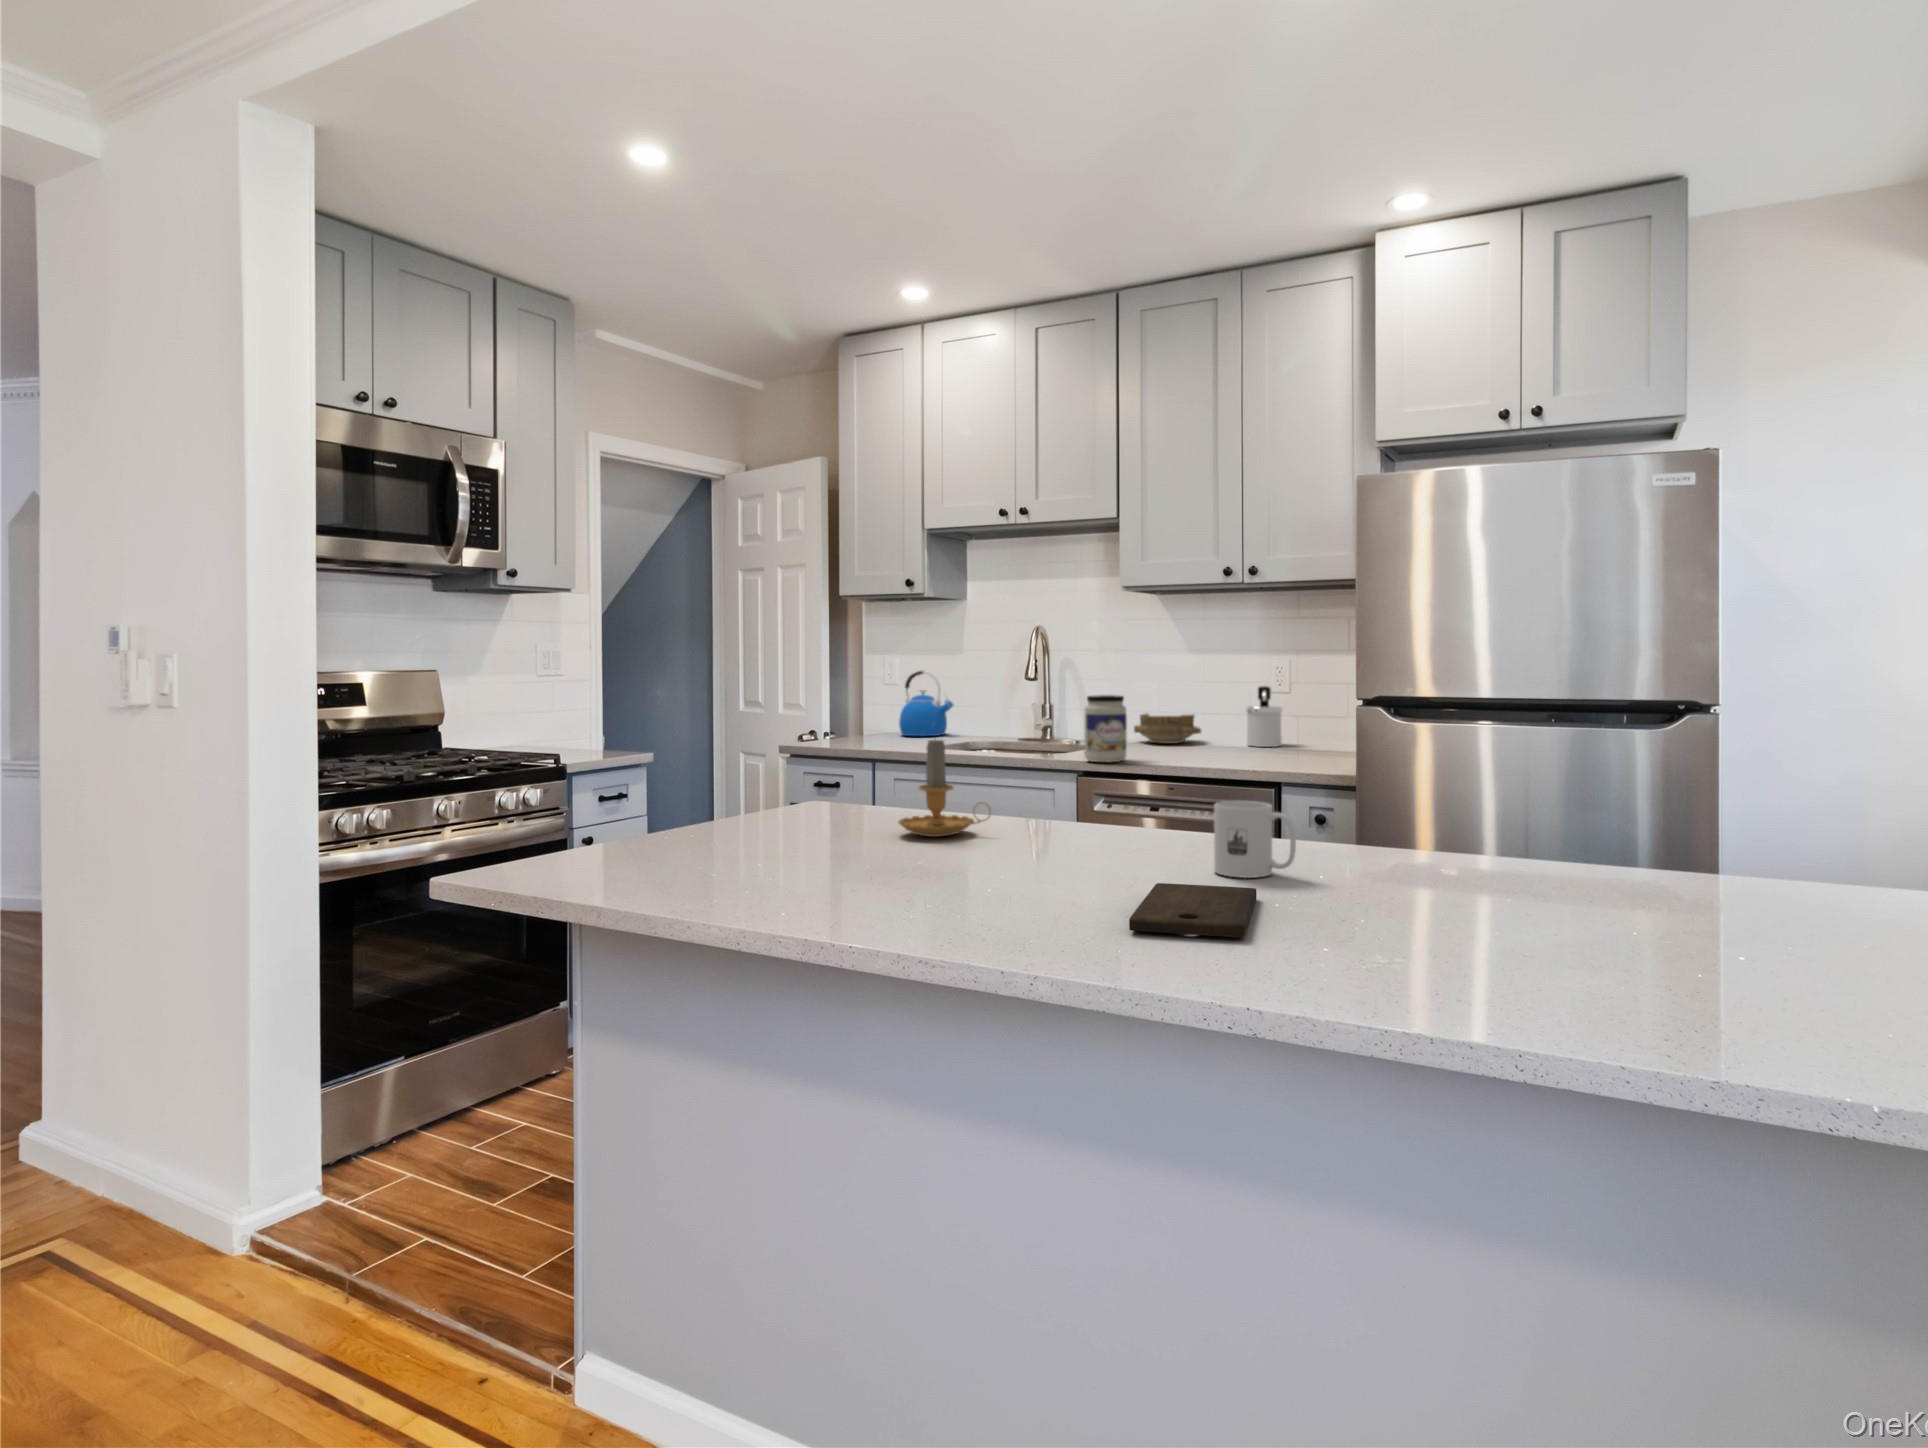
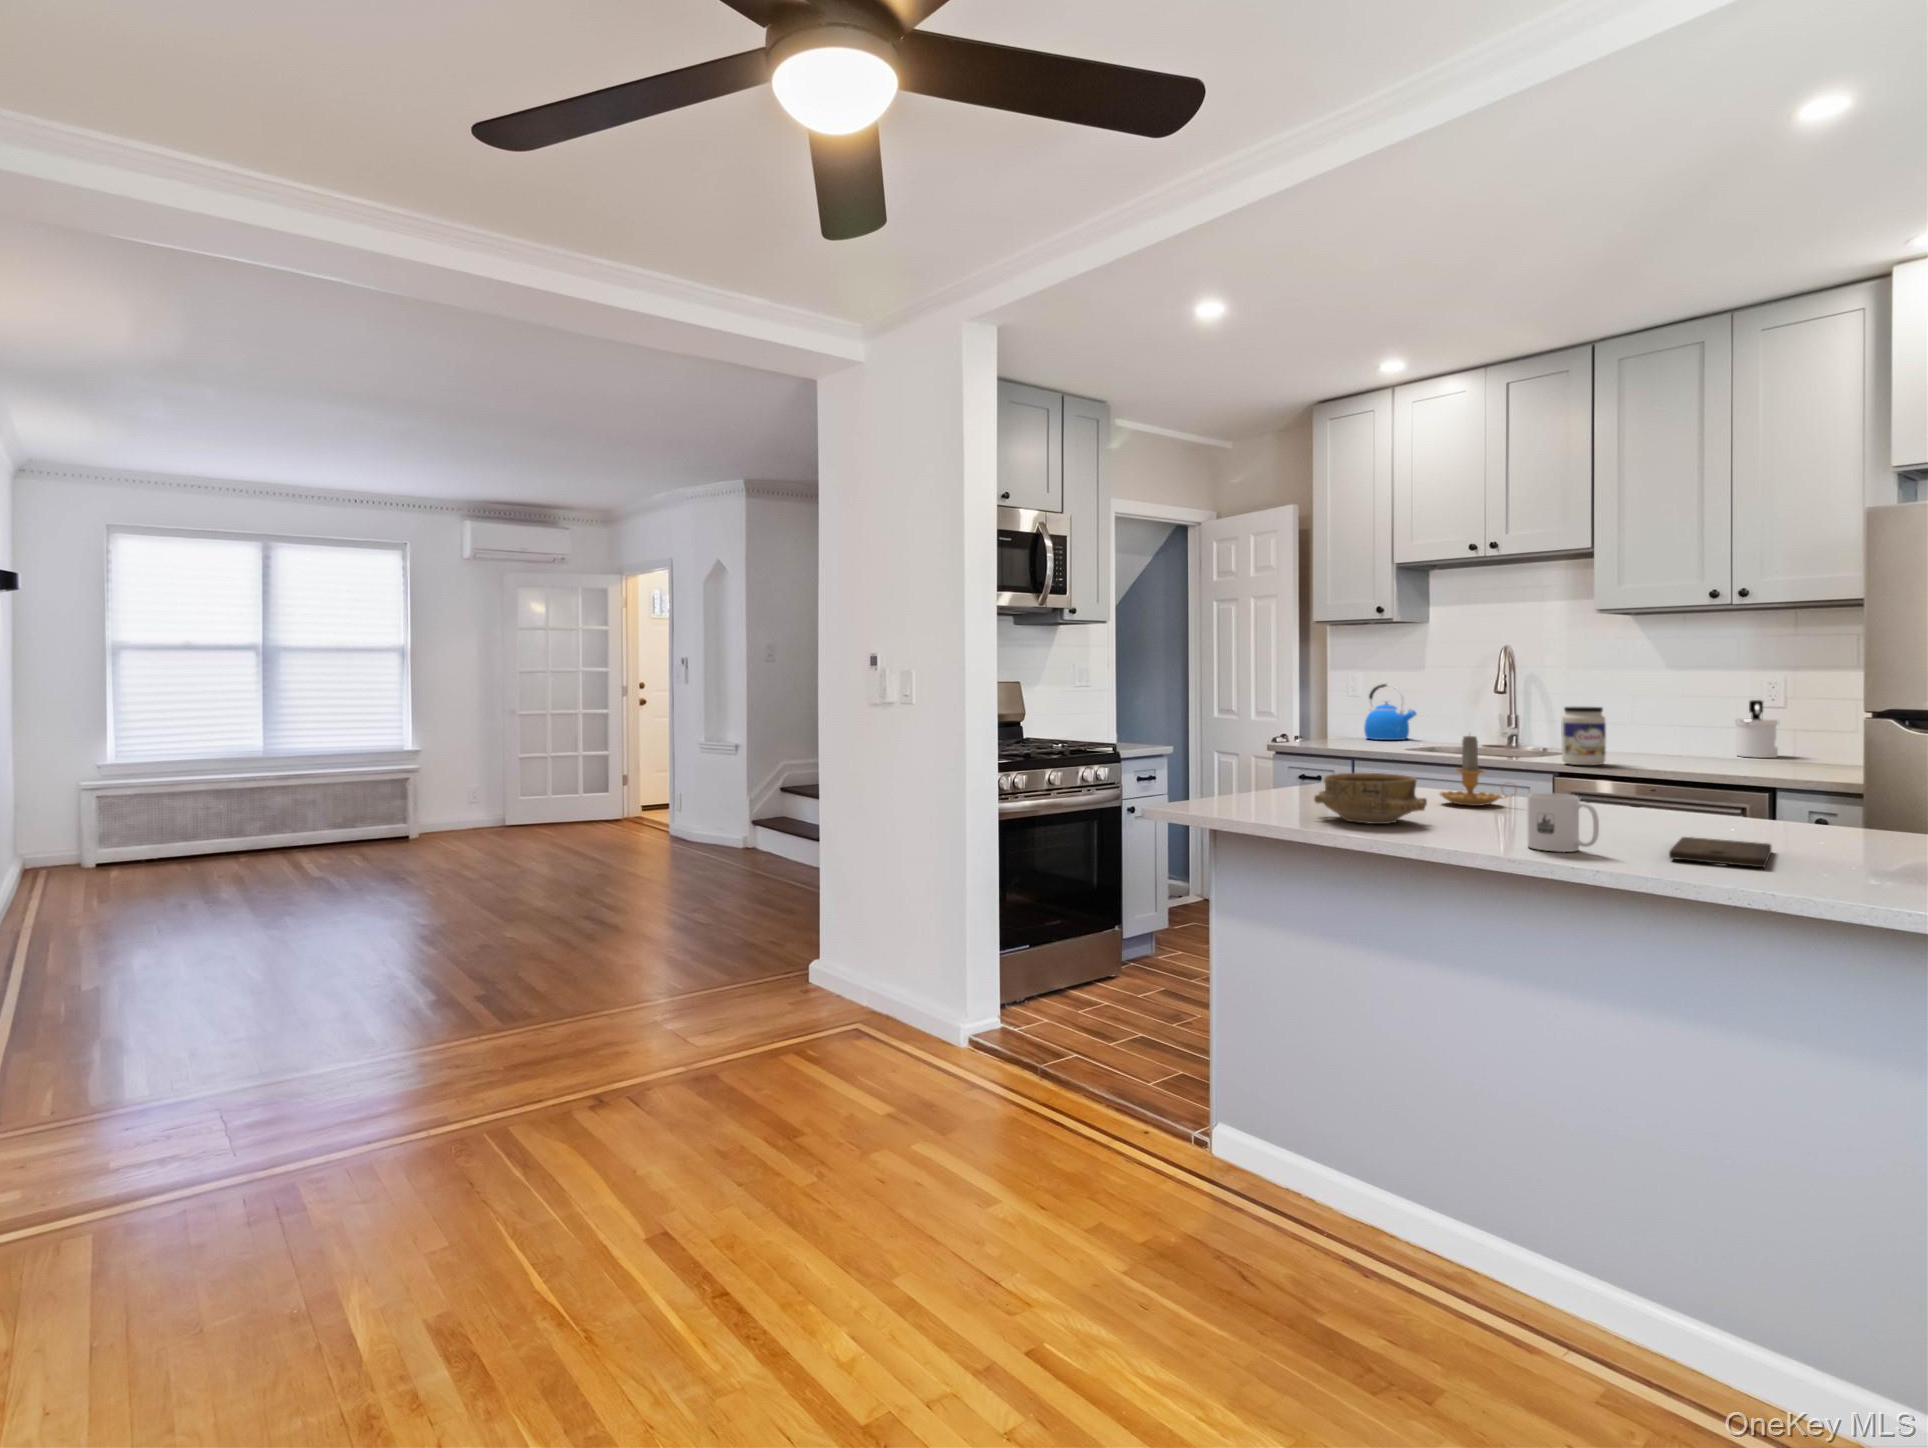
ceramic bowl: present [1134,714,1201,743] -> present [1314,773,1427,824]
mug: present [1214,801,1296,878] -> present [1527,793,1599,852]

